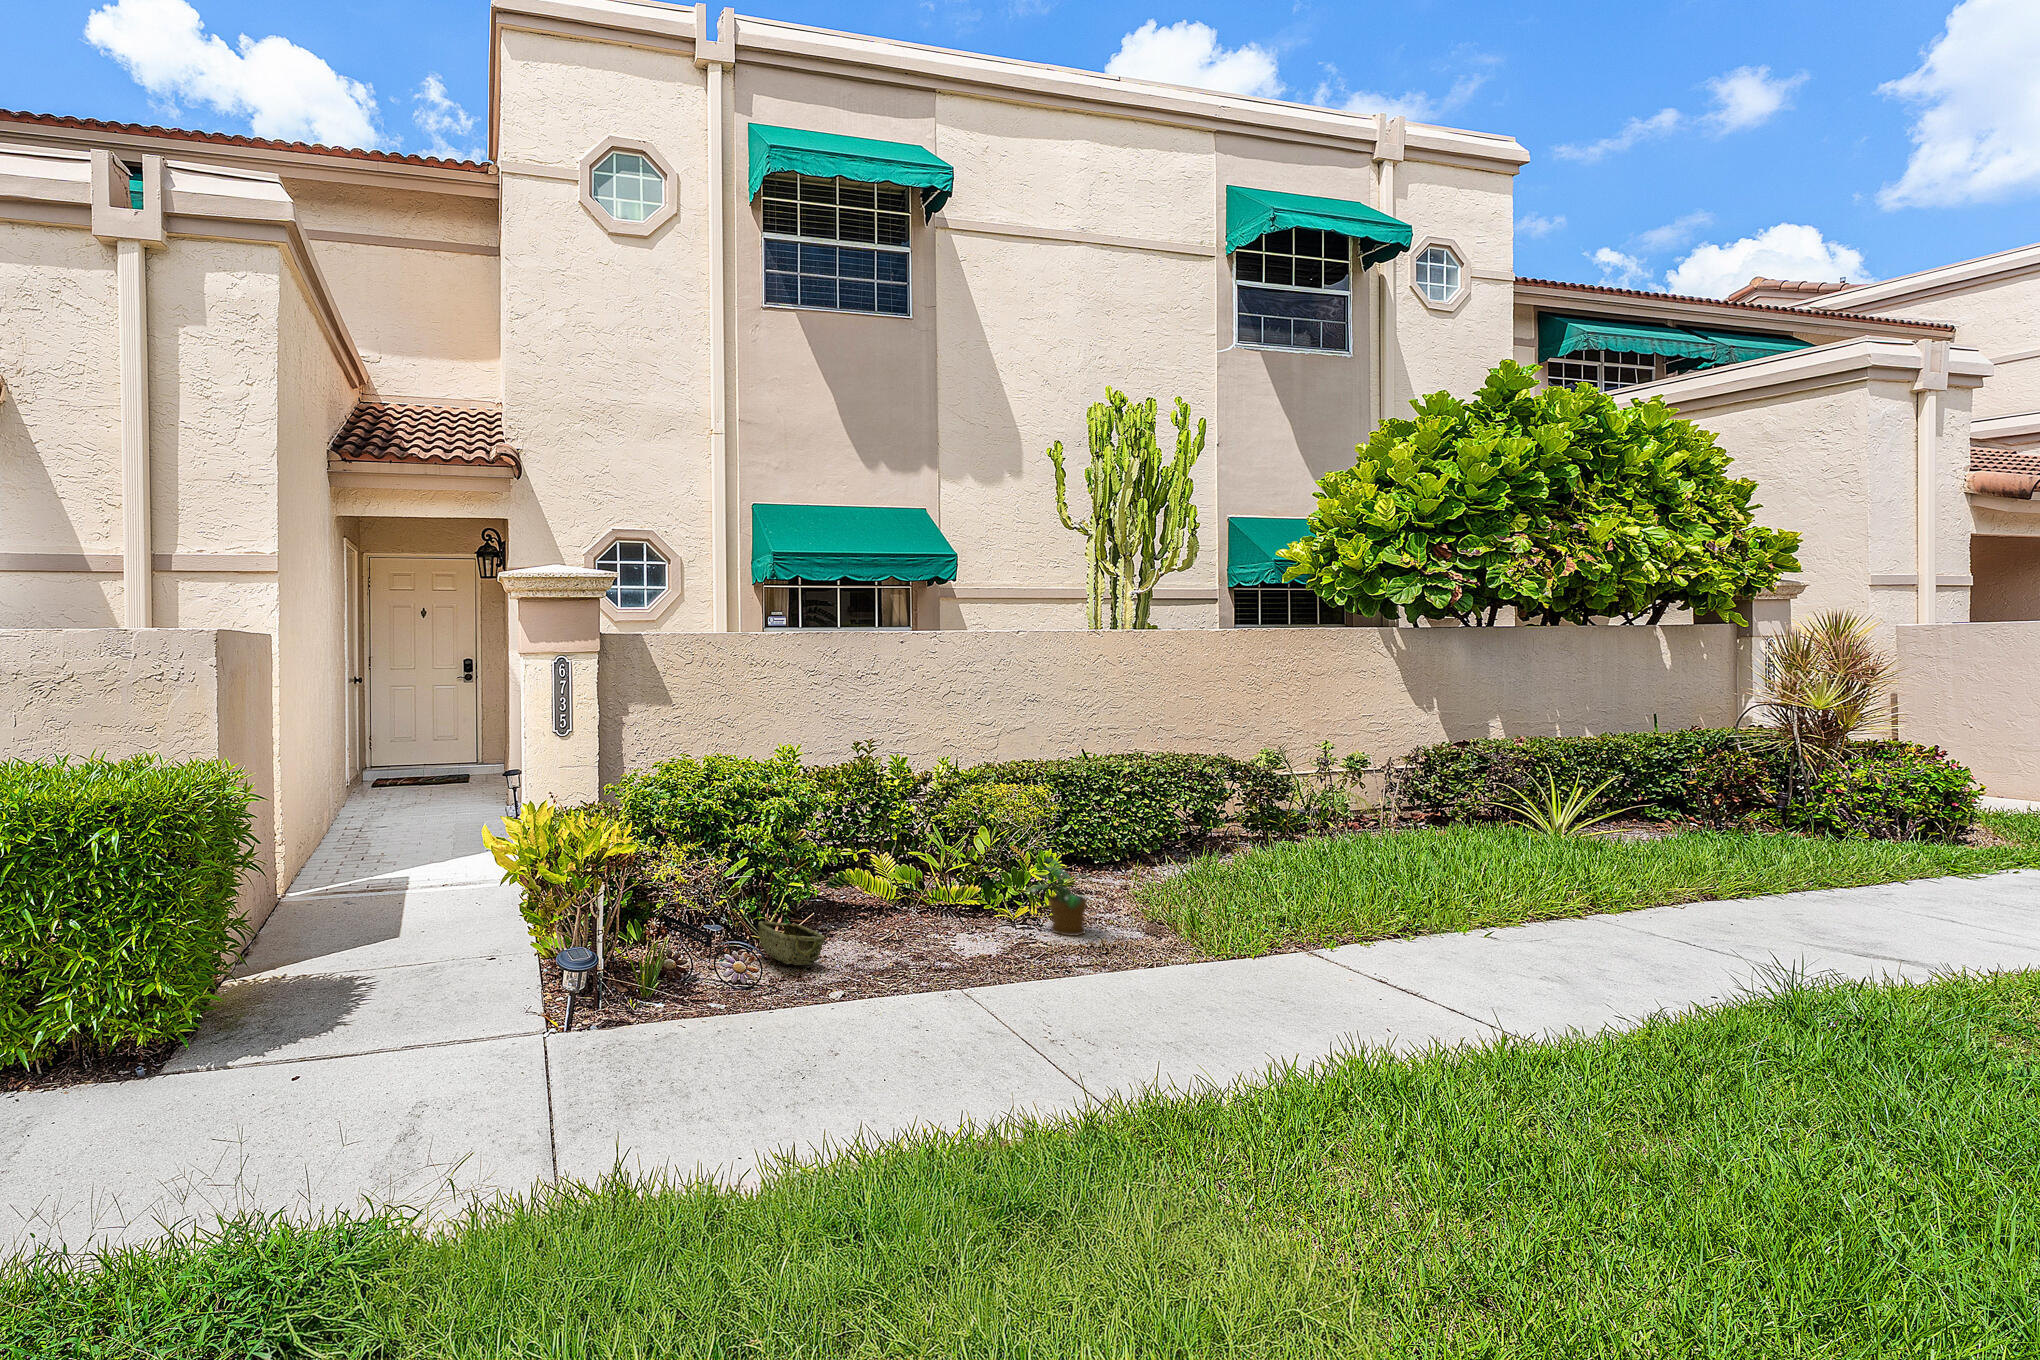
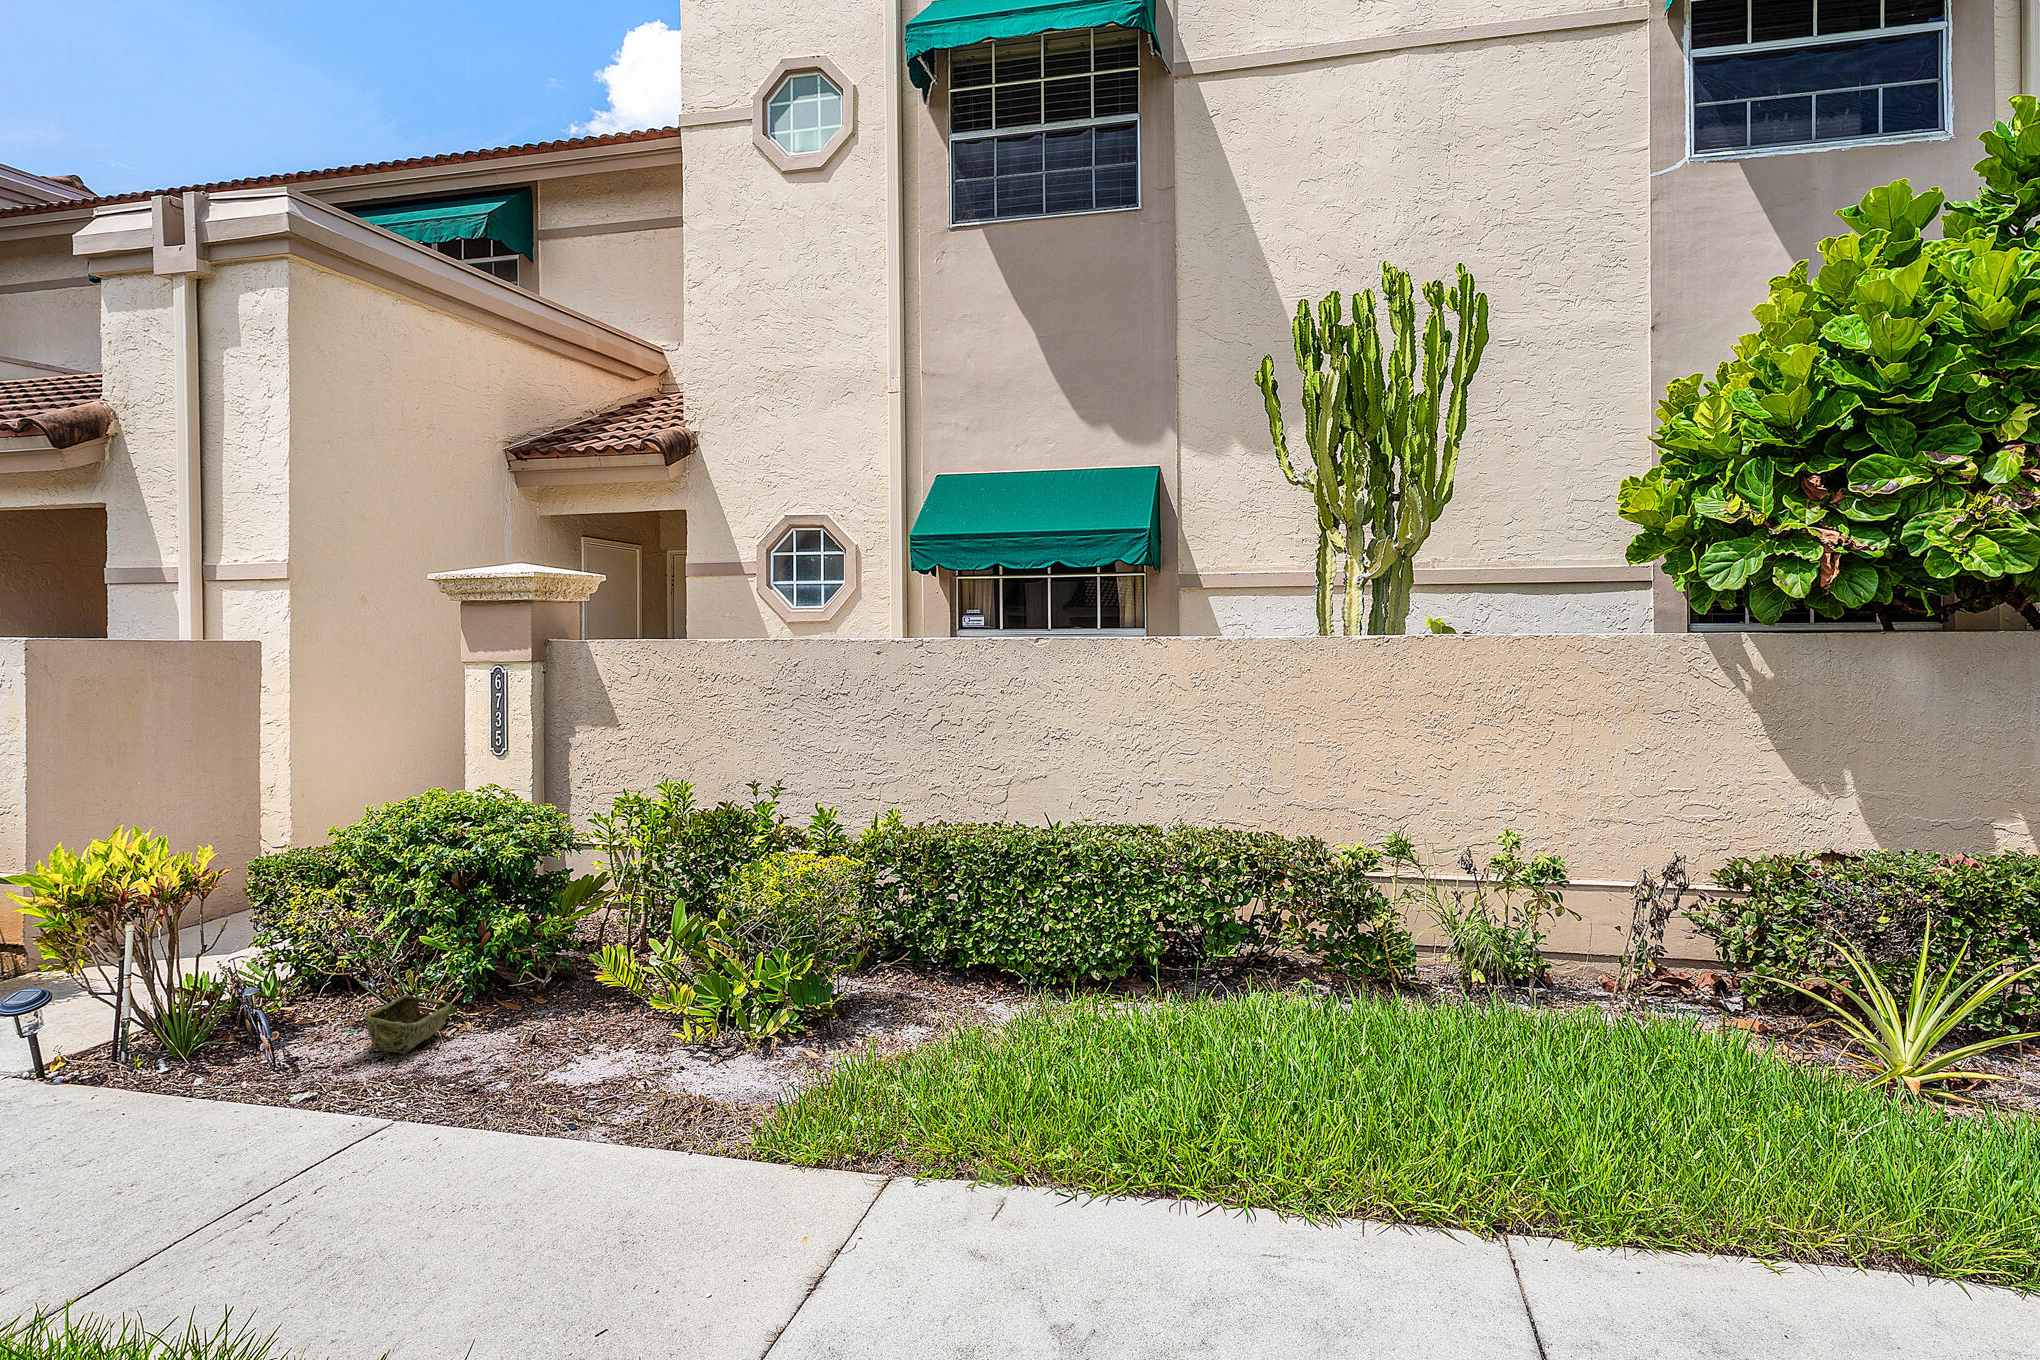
potted plant: present [1027,858,1090,936] -> none [691,960,796,1068]

